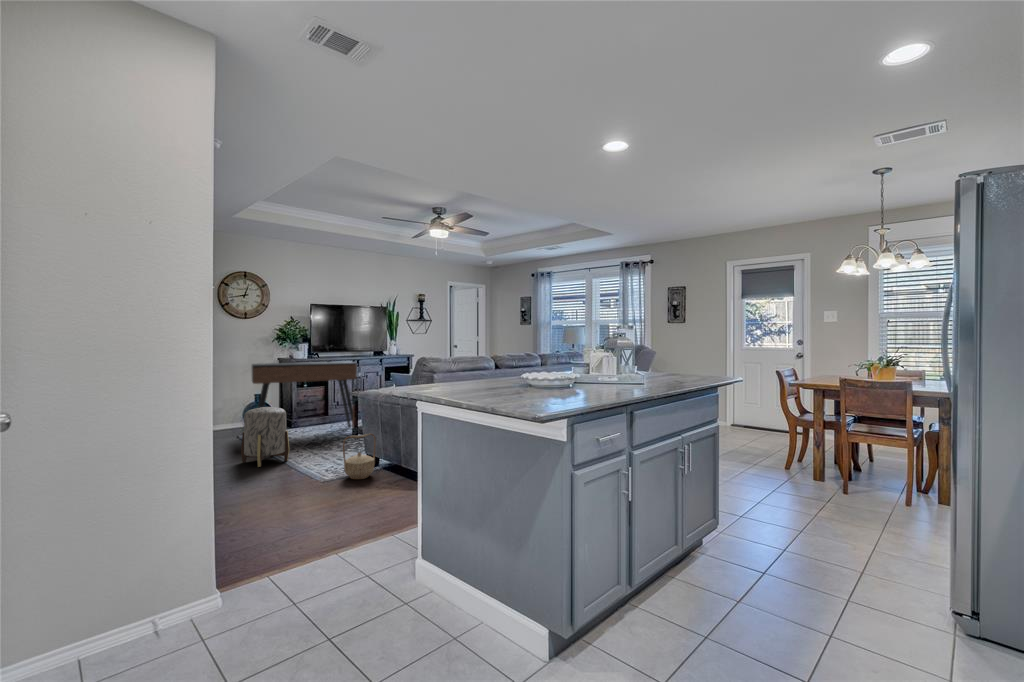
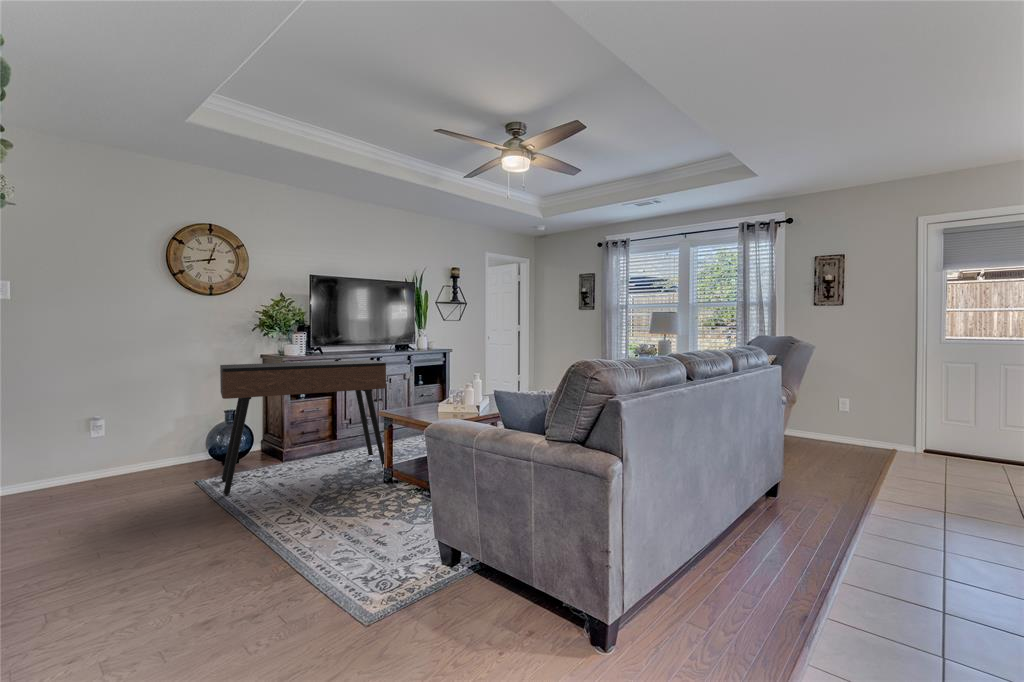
ottoman: present [241,407,290,467] -> none [200,446,290,565]
basket: present [343,434,376,479] -> none [409,507,468,605]

